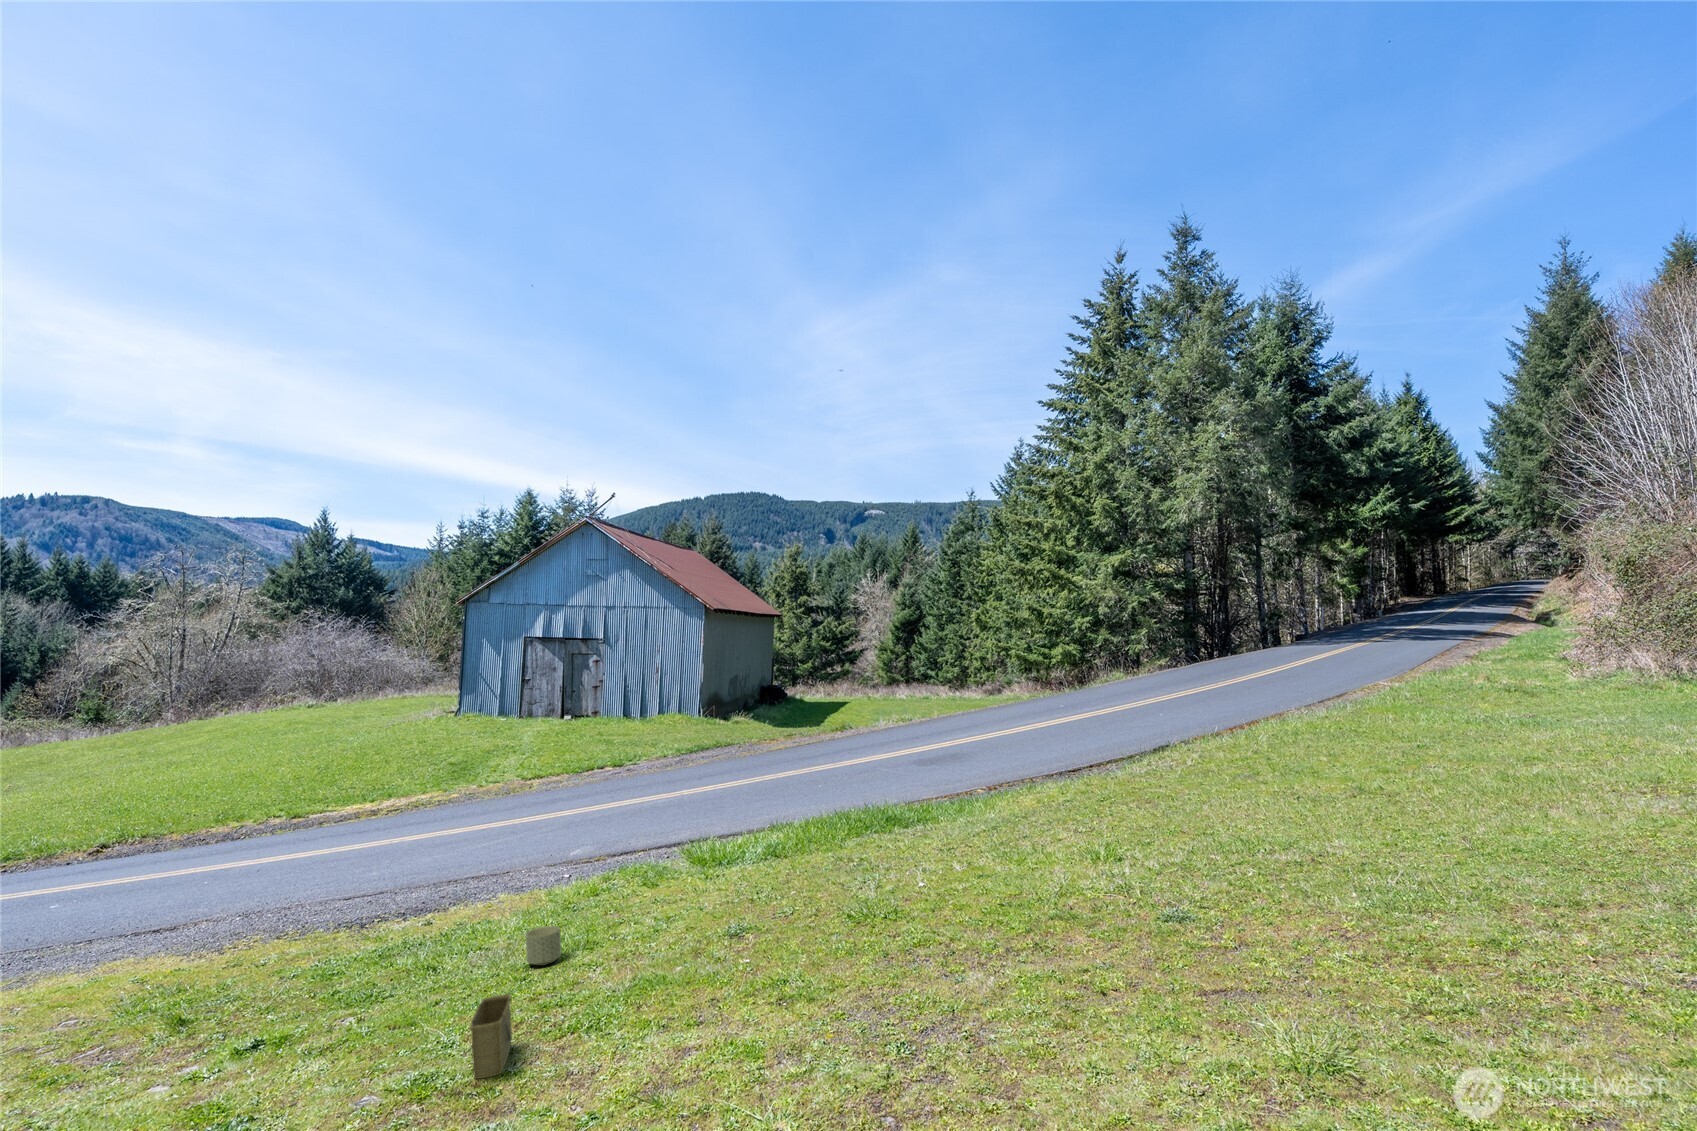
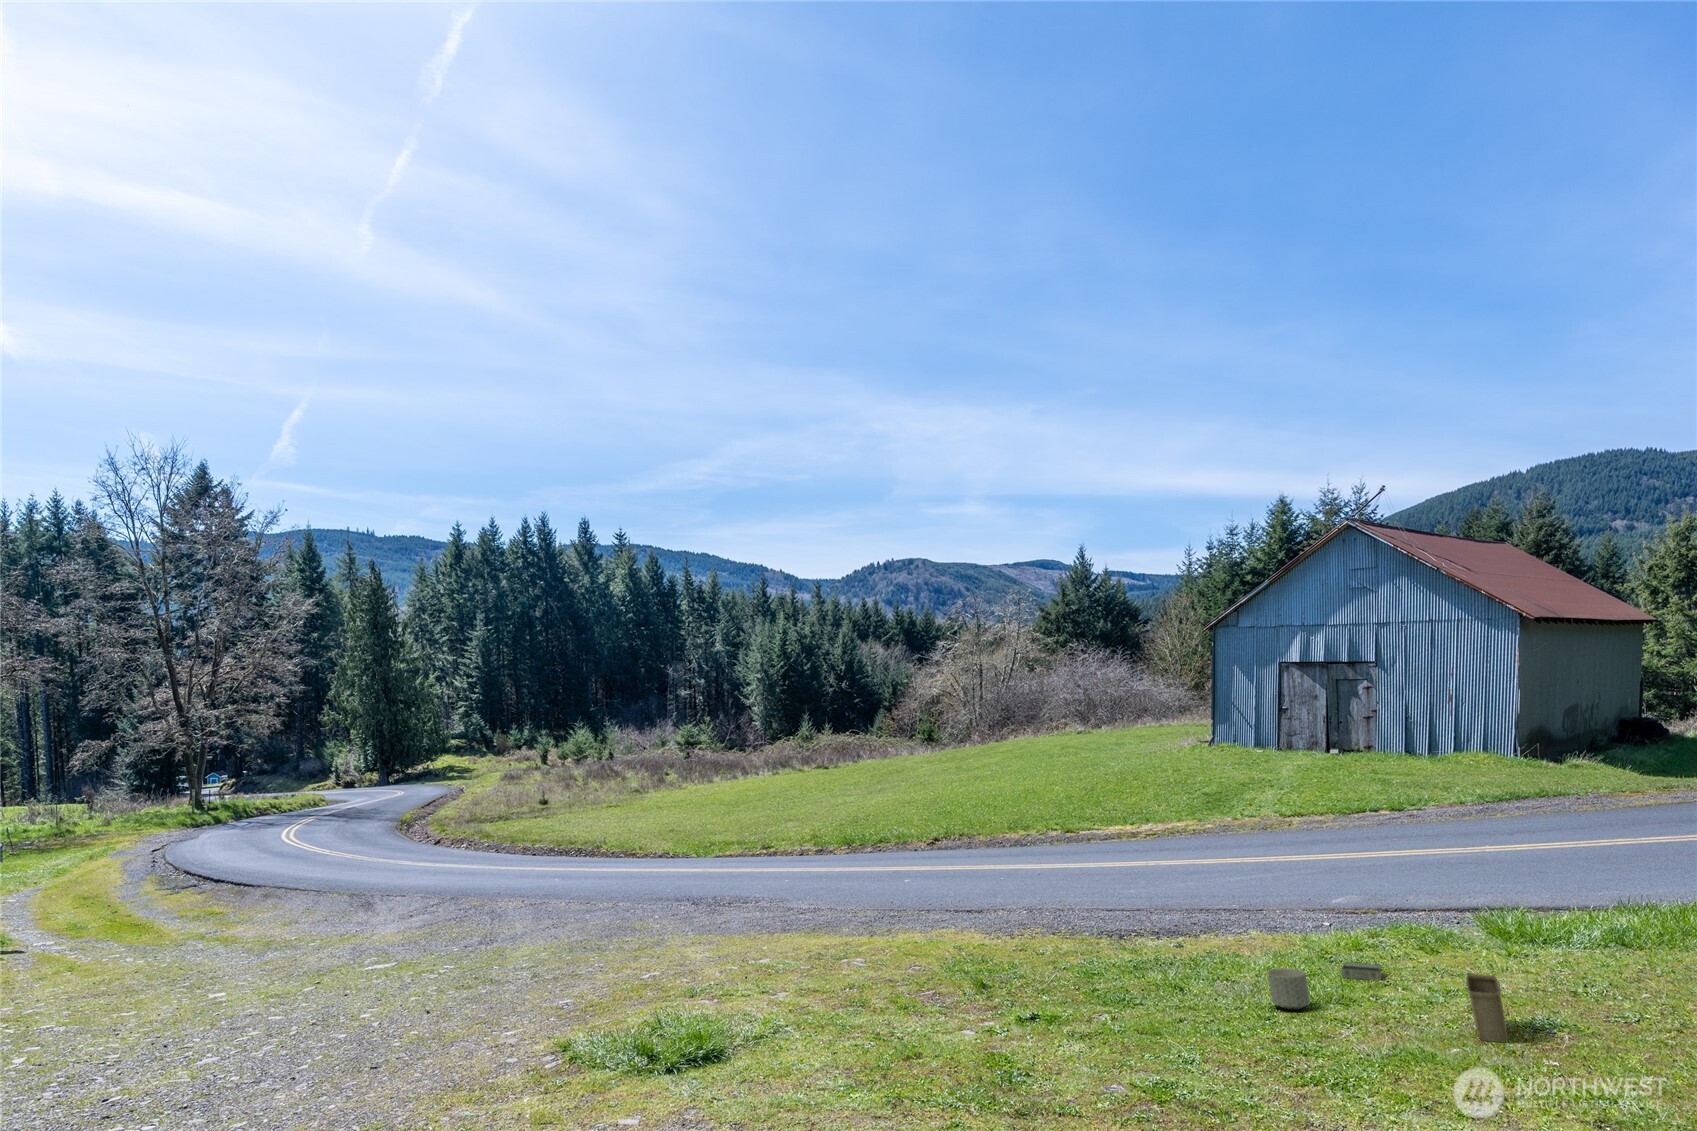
toolbox: none [585,905,618,924] -> present [1341,962,1382,981]
basket: present [470,994,512,1079] -> present [1466,974,1509,1043]

